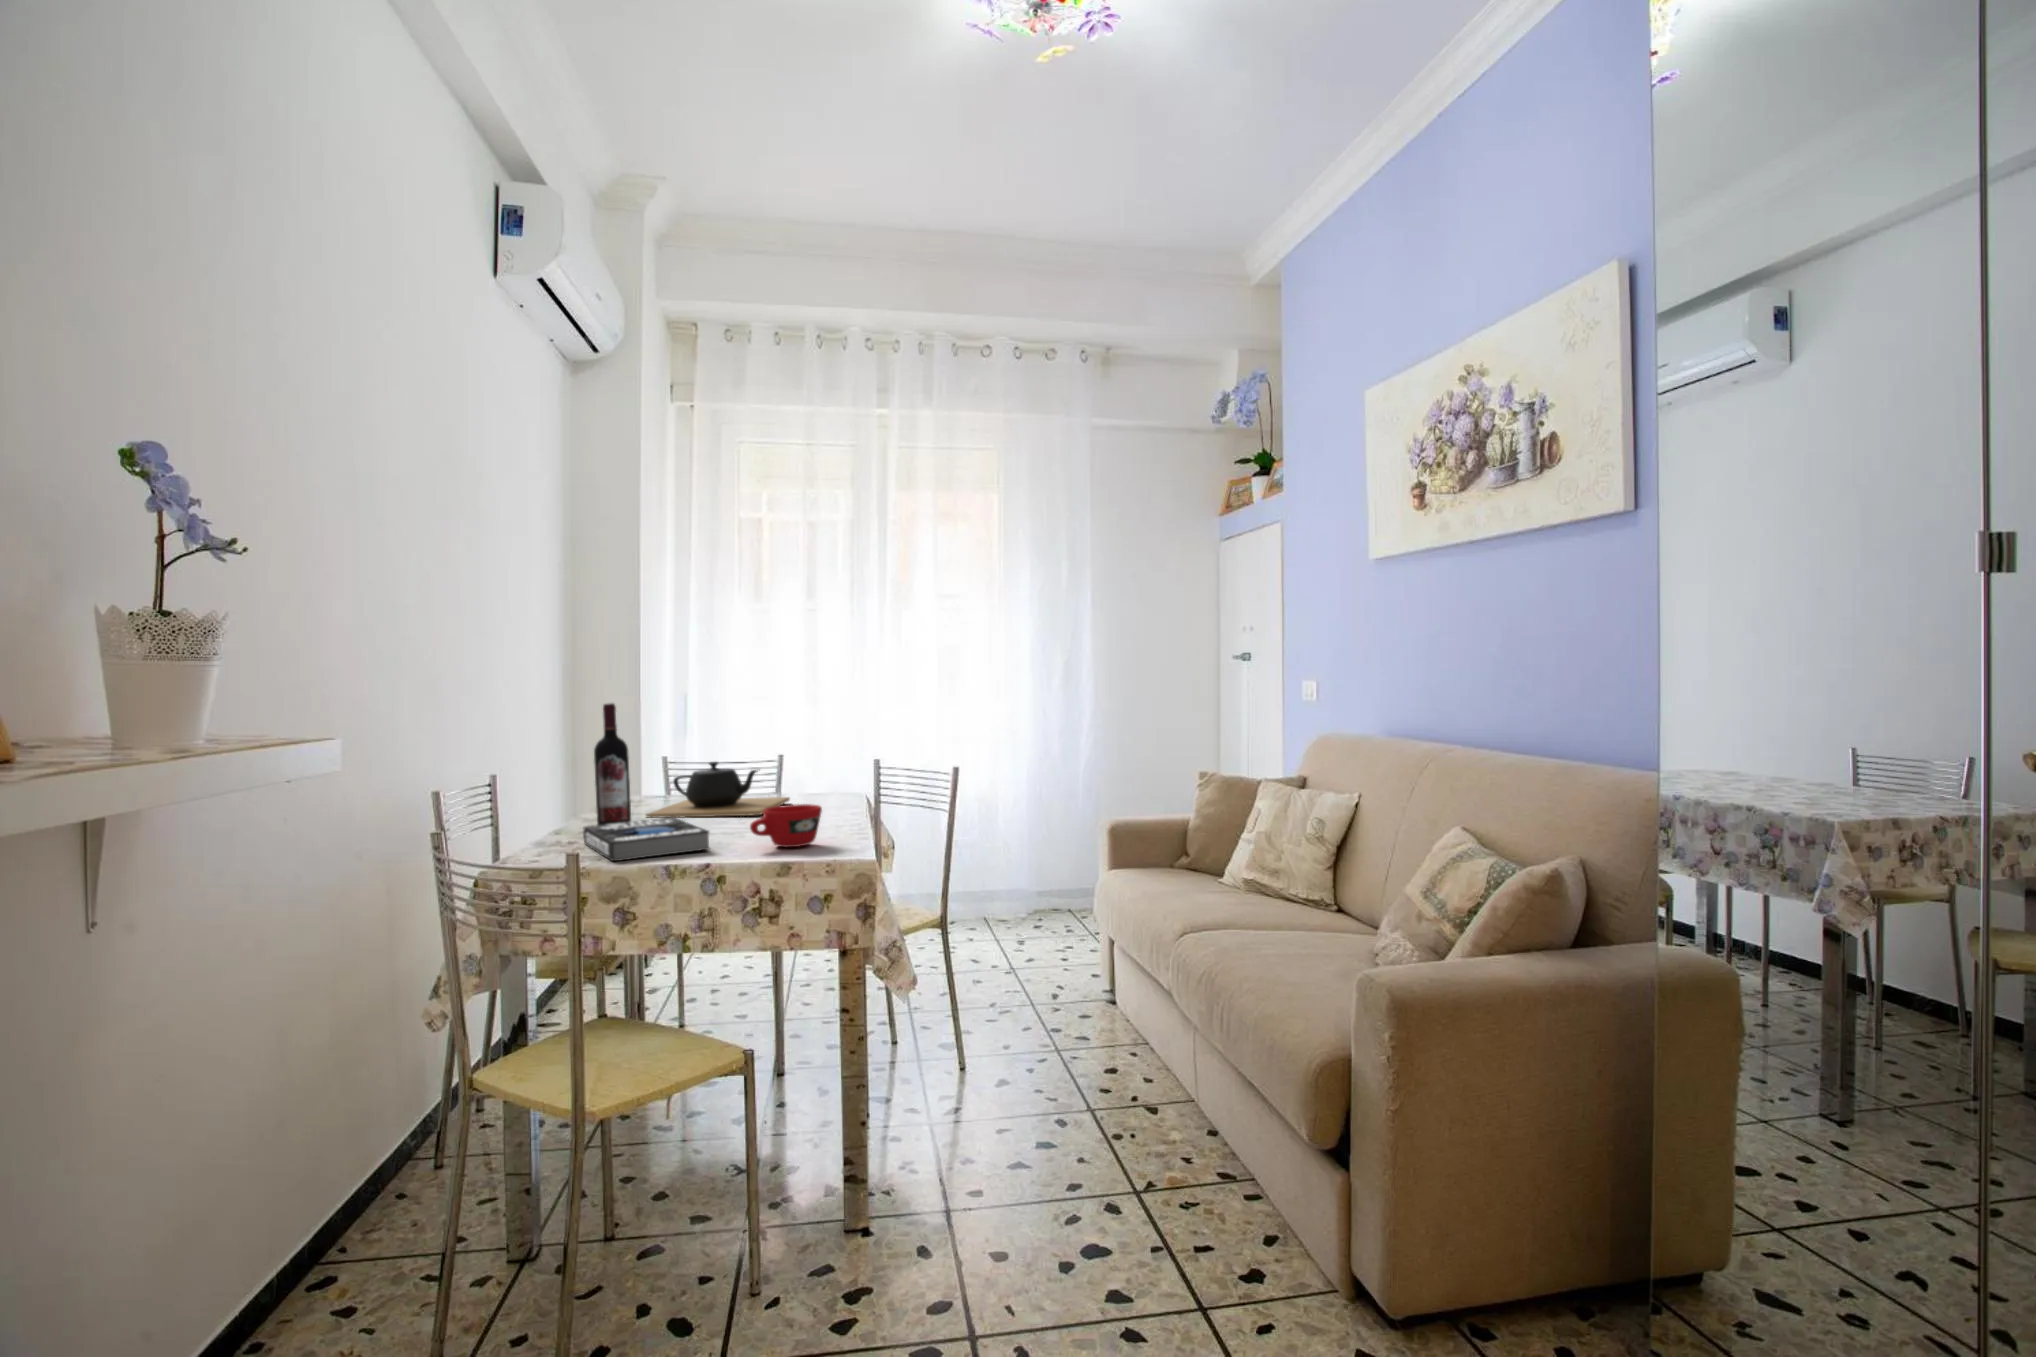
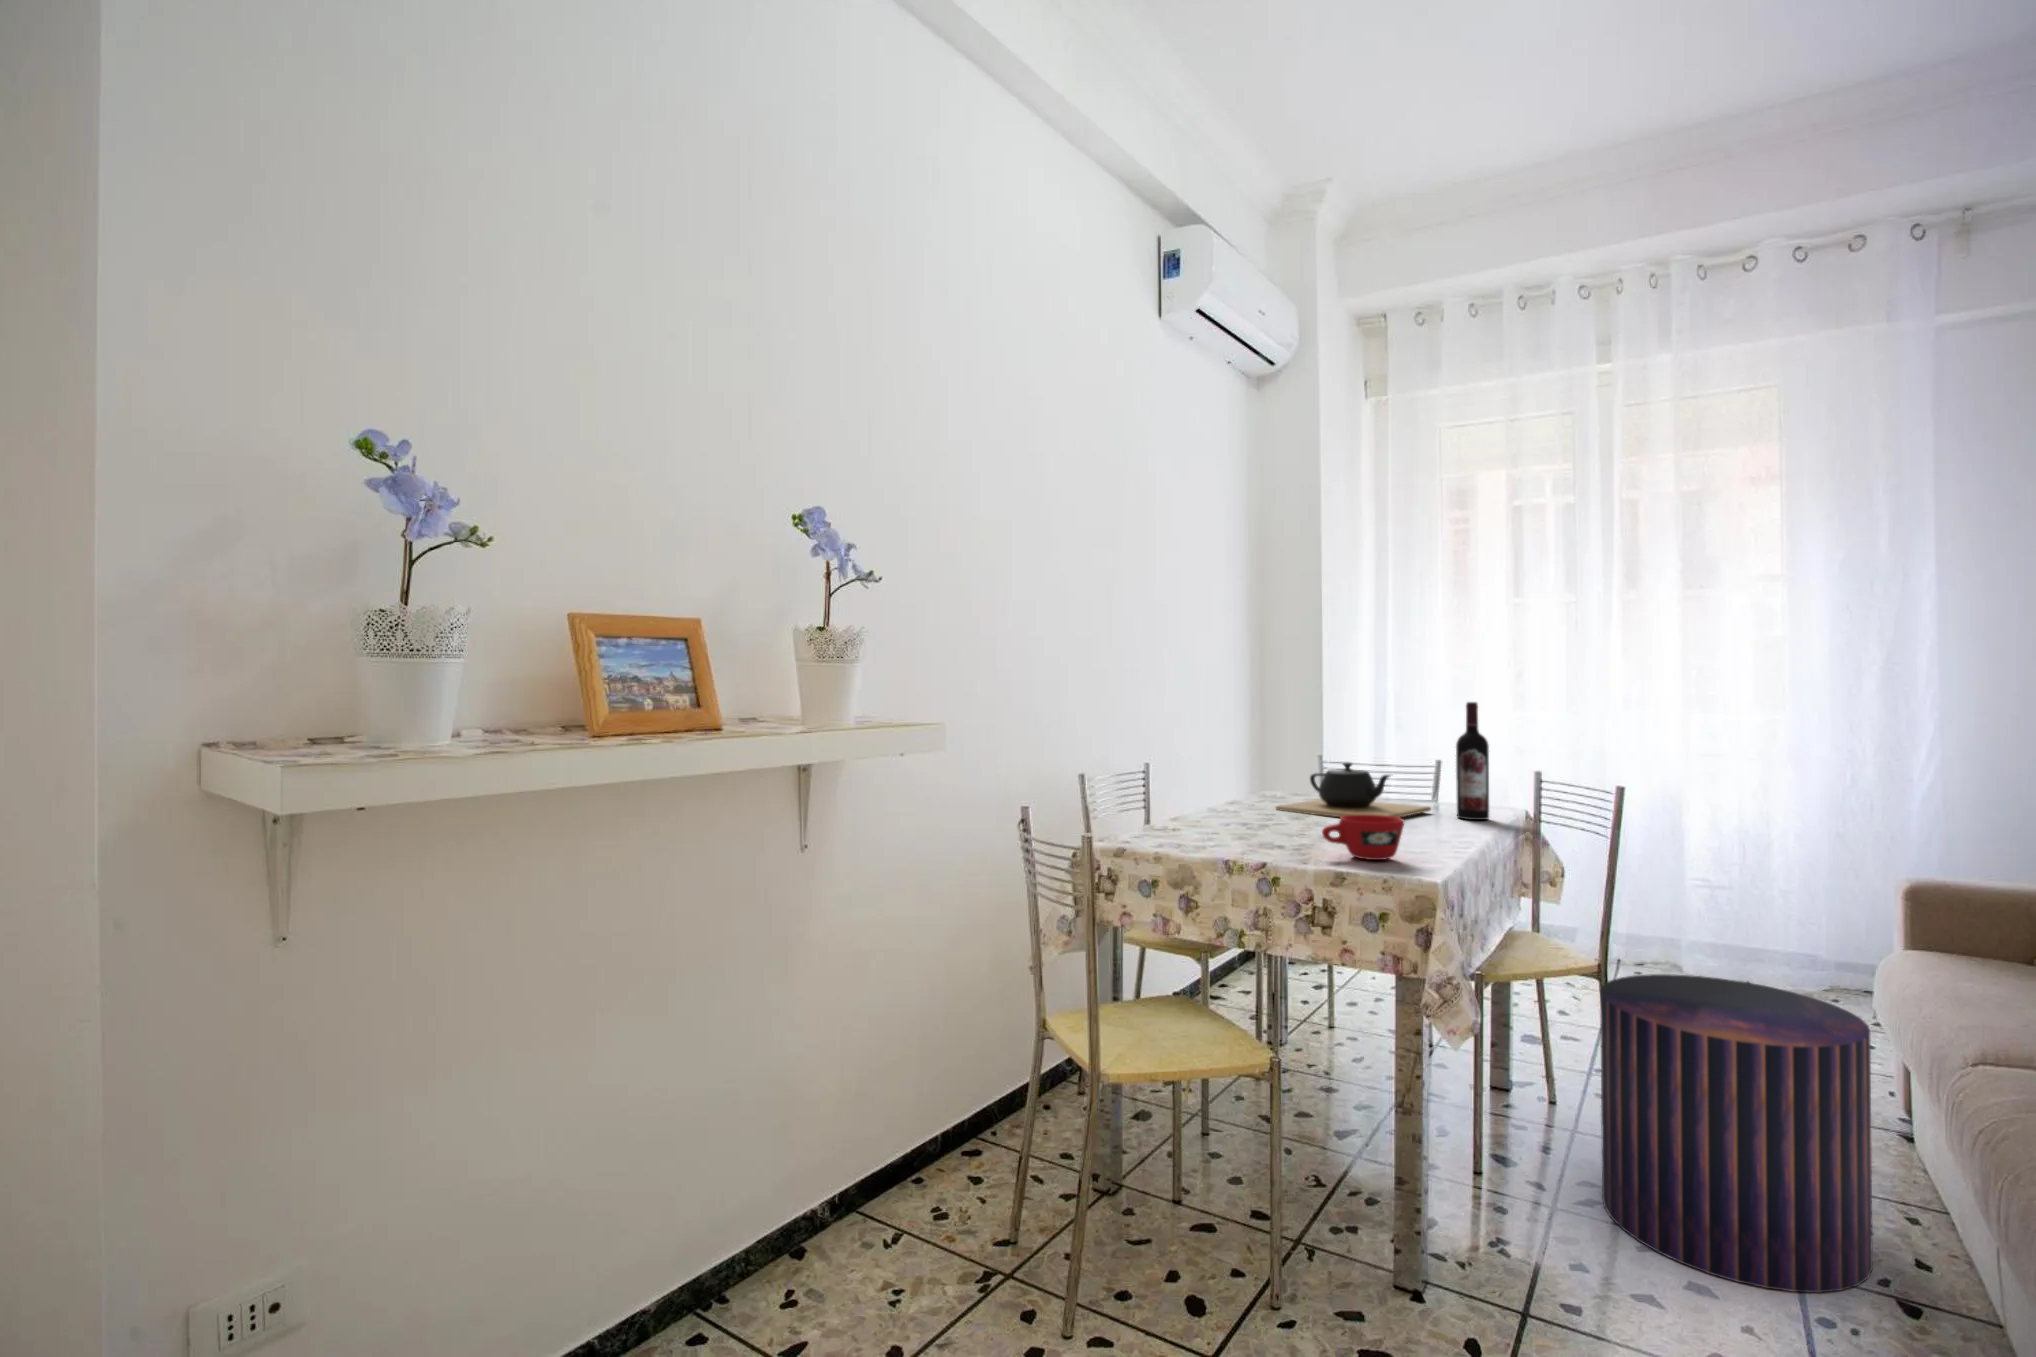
wine bottle: present [594,703,631,825] -> present [1456,702,1489,820]
book: present [583,817,709,861] -> none [1189,811,1285,849]
pouf: none [951,905,1128,1131] -> present [1600,974,1873,1293]

